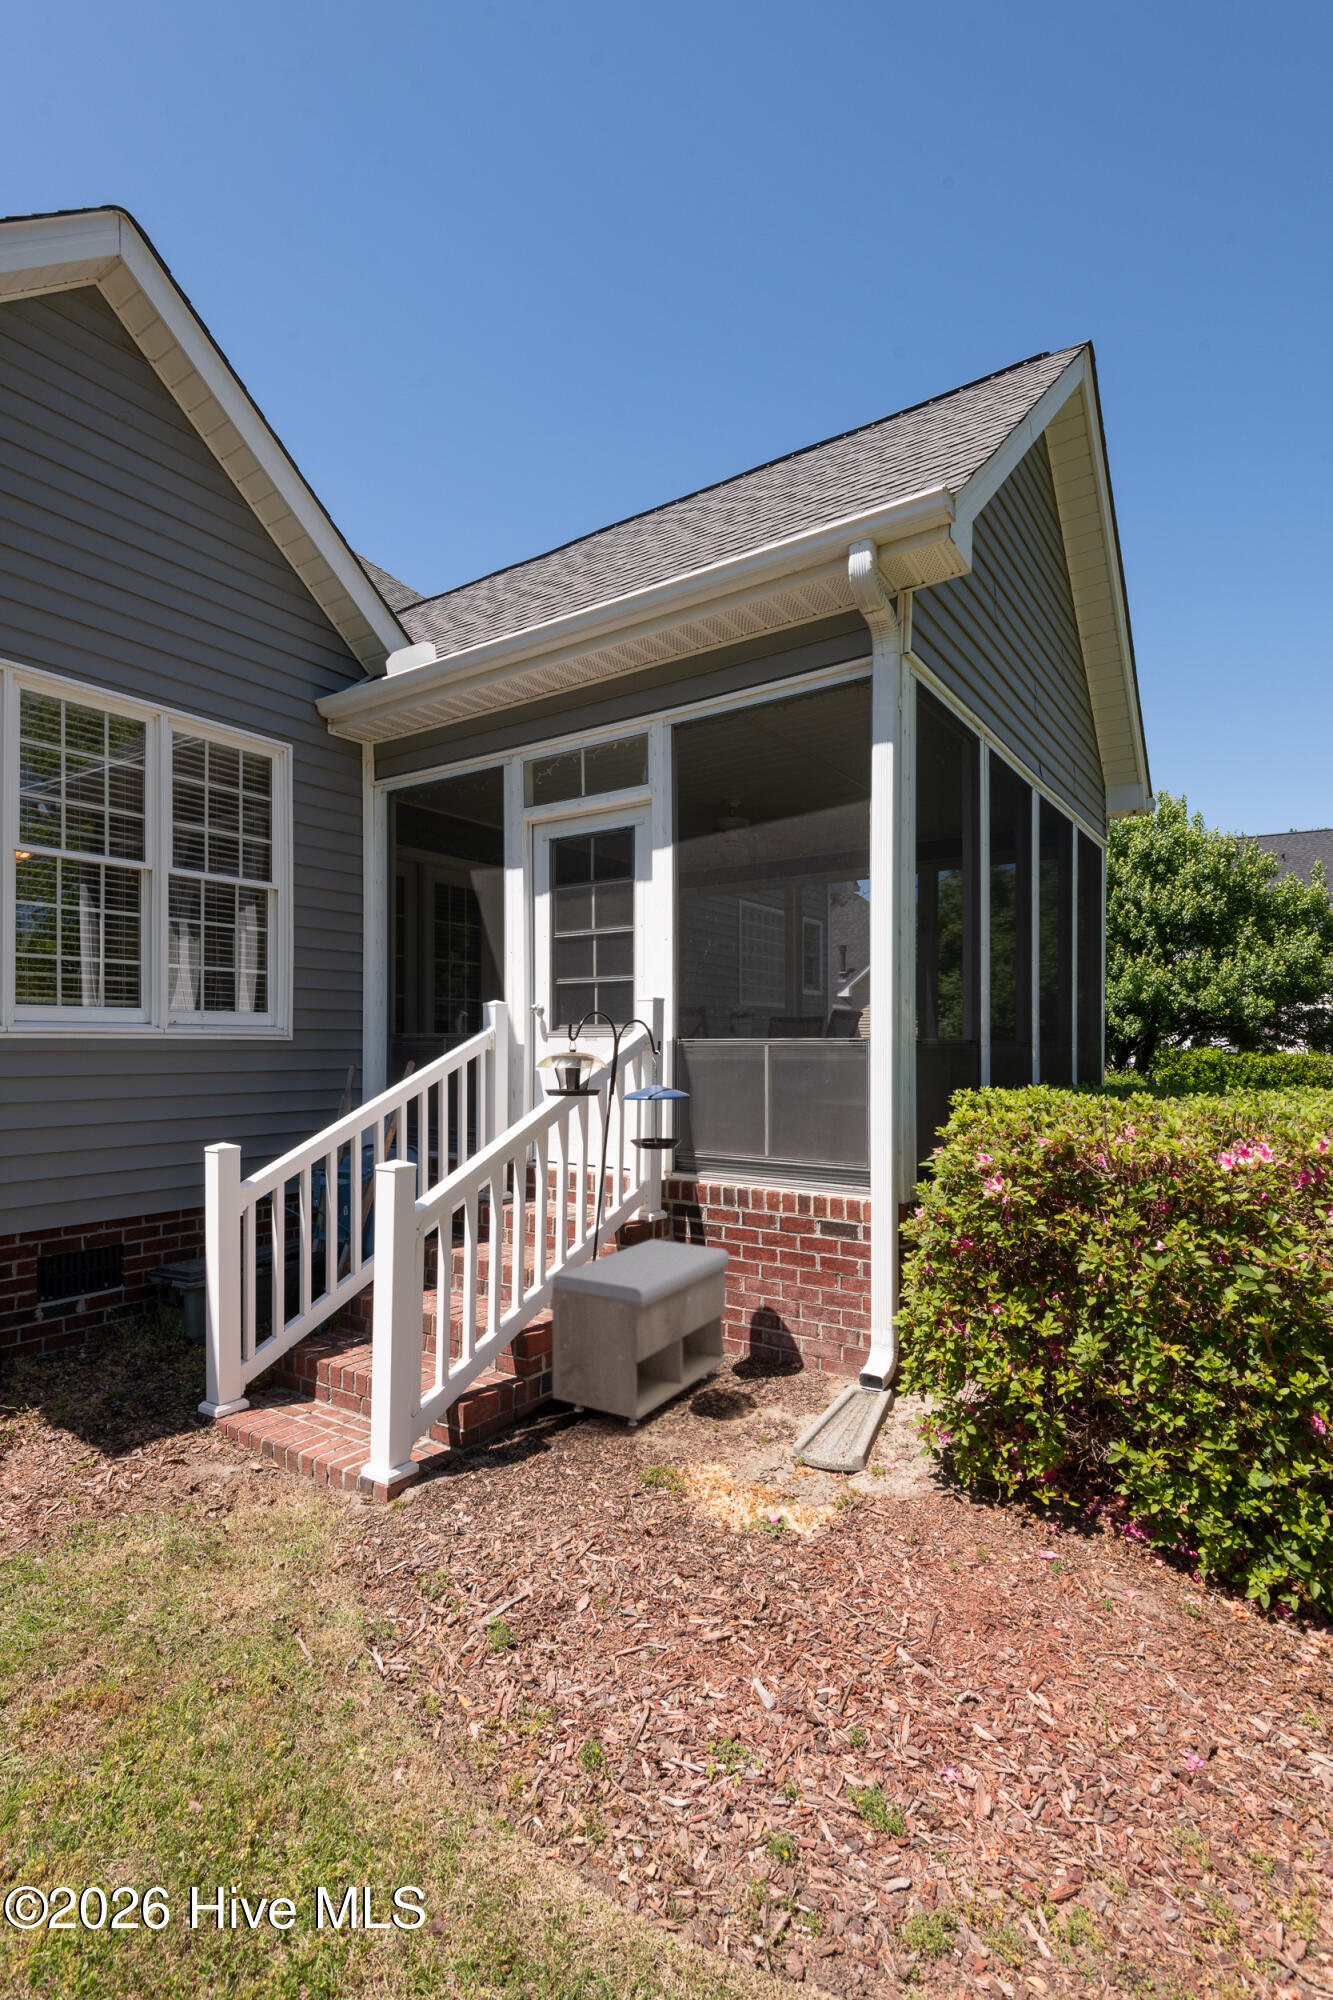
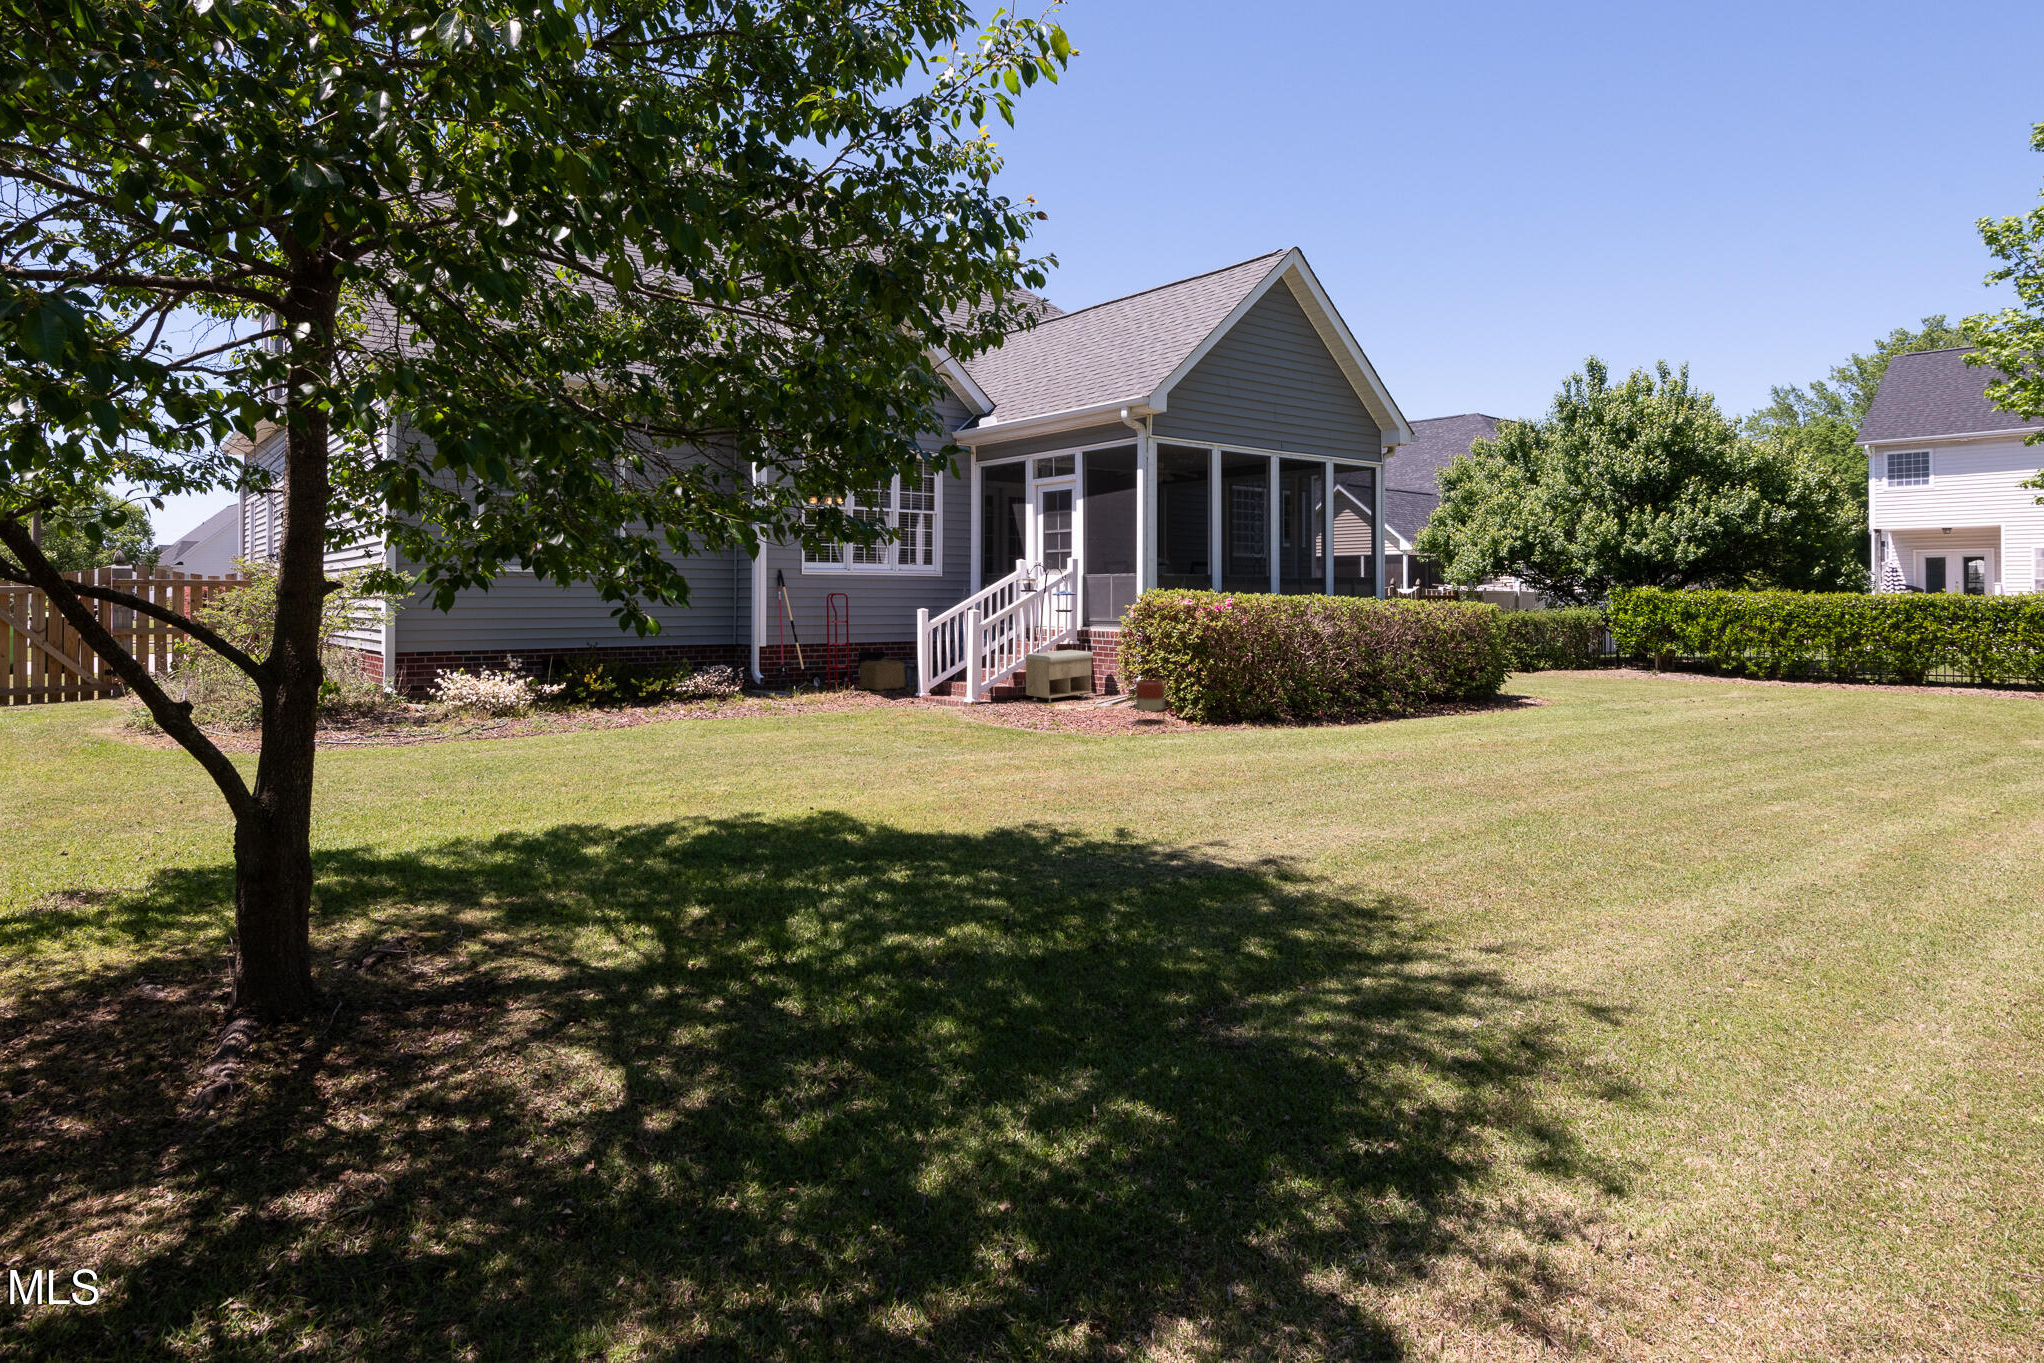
wooden crate: none [34,1272,175,1382] -> present [860,659,905,691]
planter: none [1068,1412,1196,1614] -> present [1135,680,1165,712]

